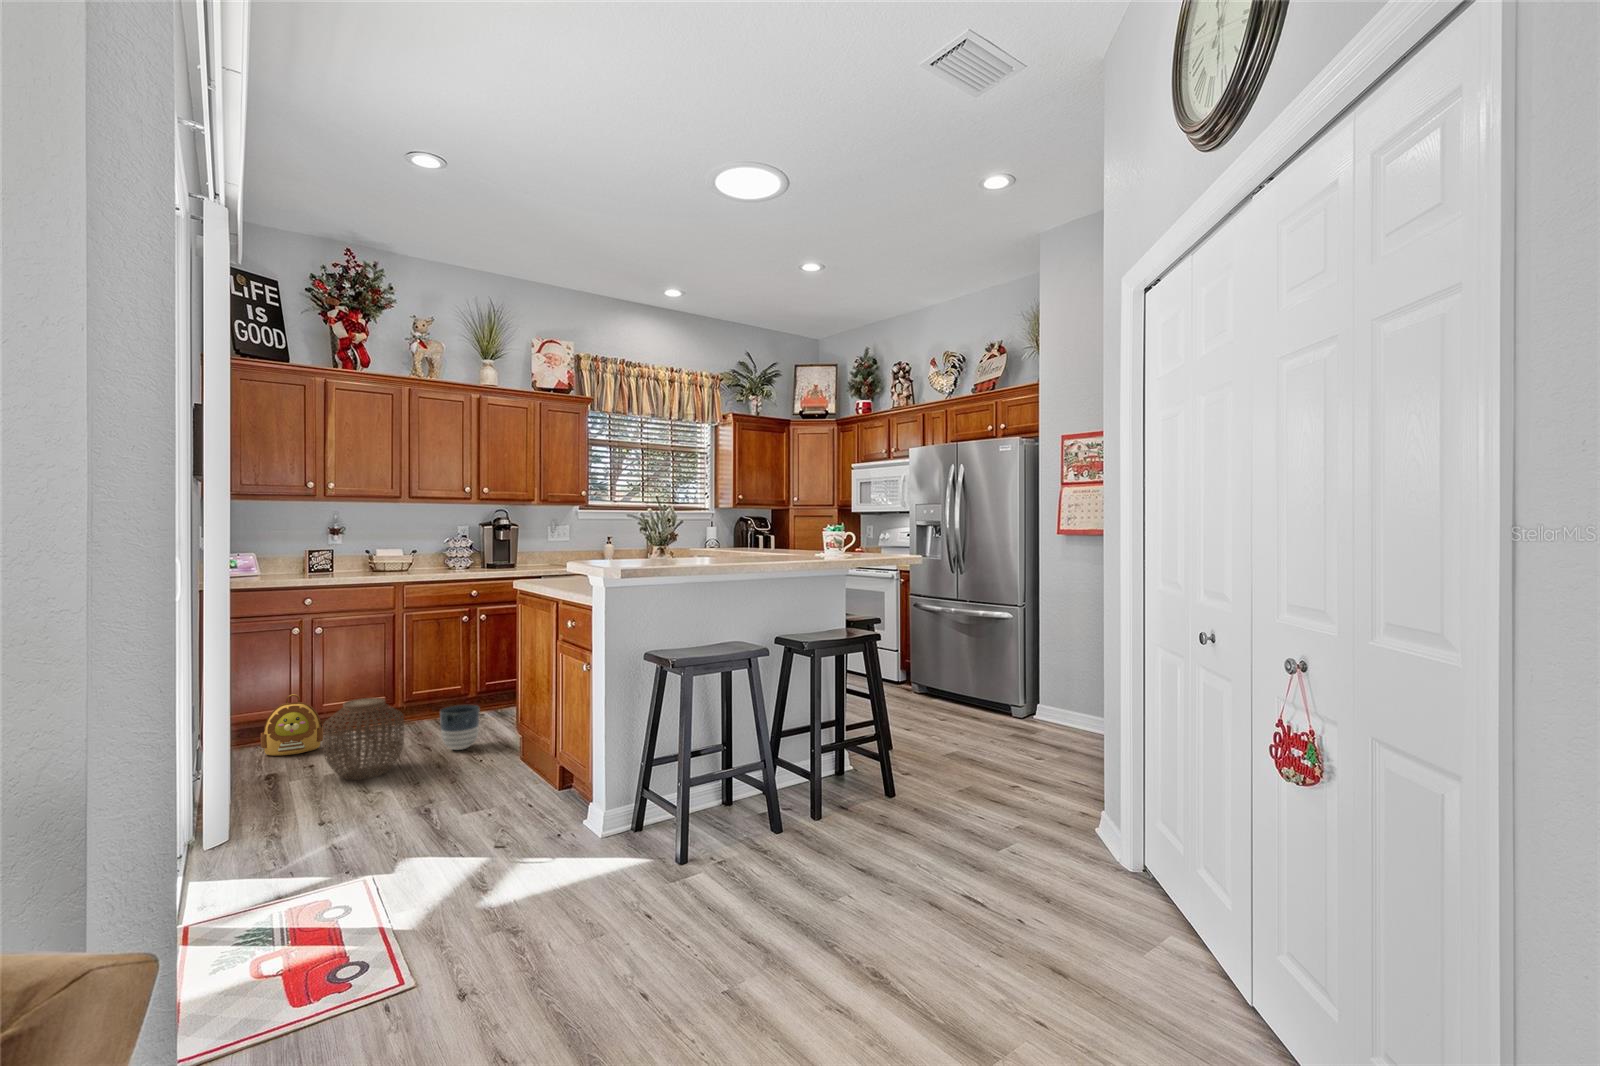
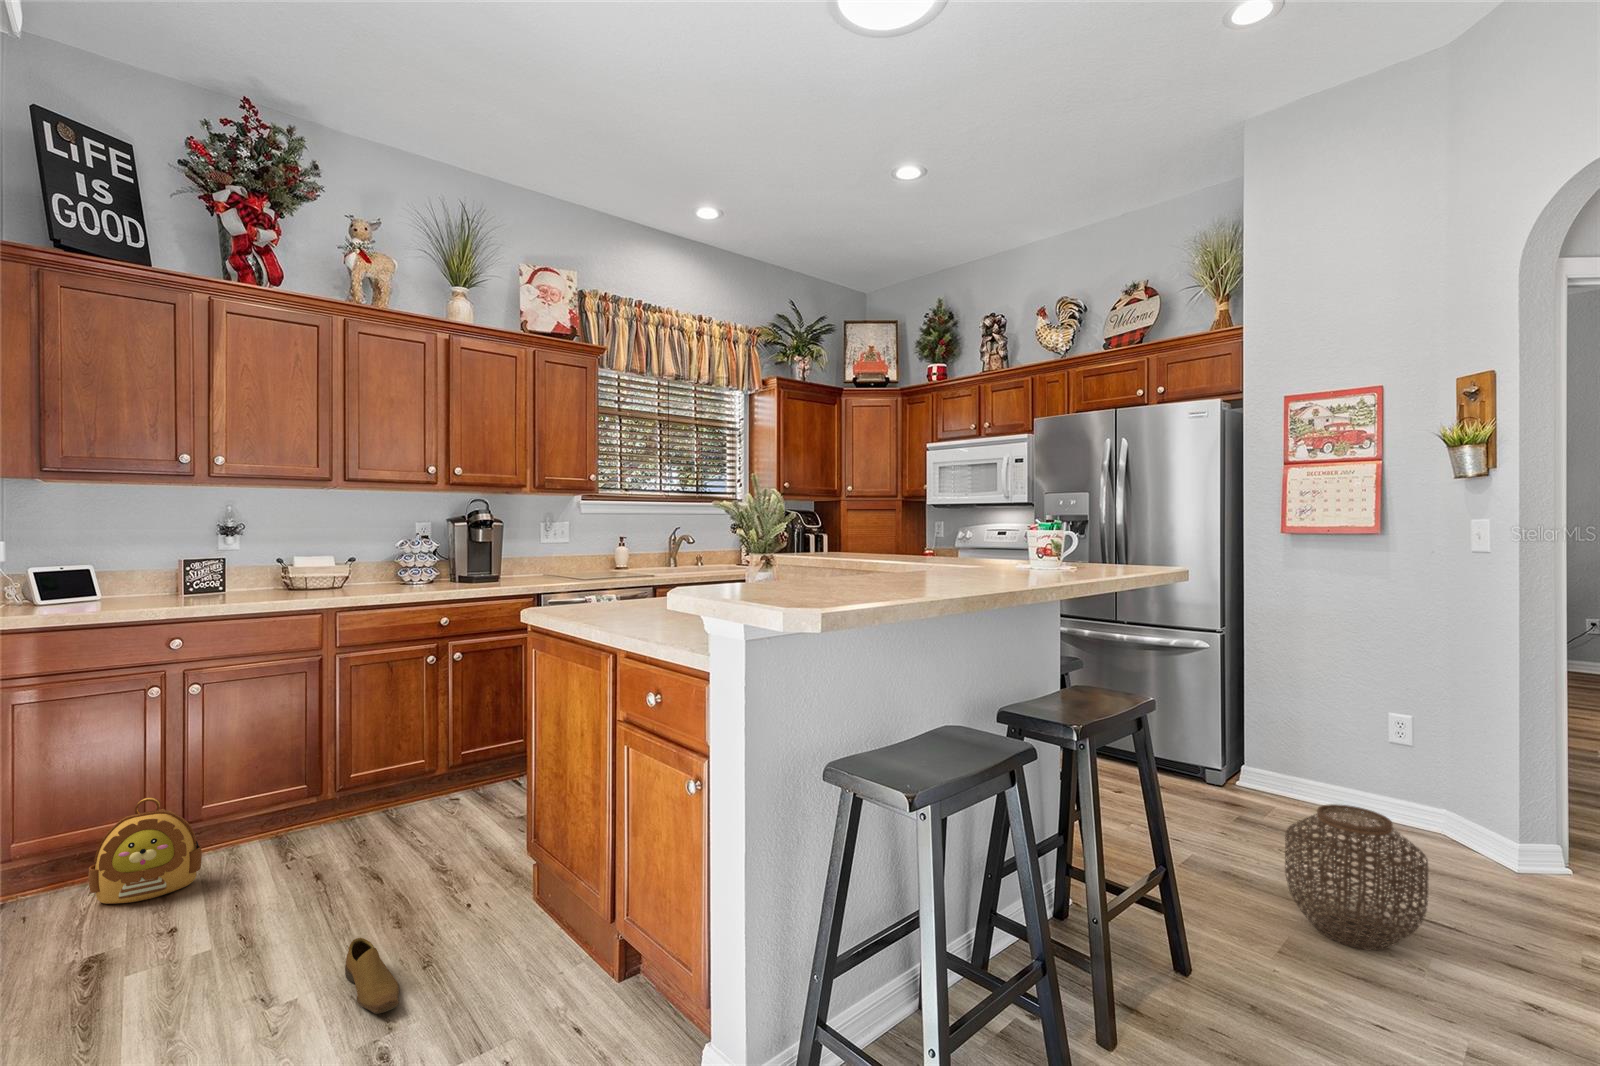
woven basket: present [323,698,404,780] -> present [1285,804,1428,950]
planter: present [440,705,480,750] -> none [395,803,460,881]
shoe: none [410,764,440,795] -> present [345,938,399,1014]

